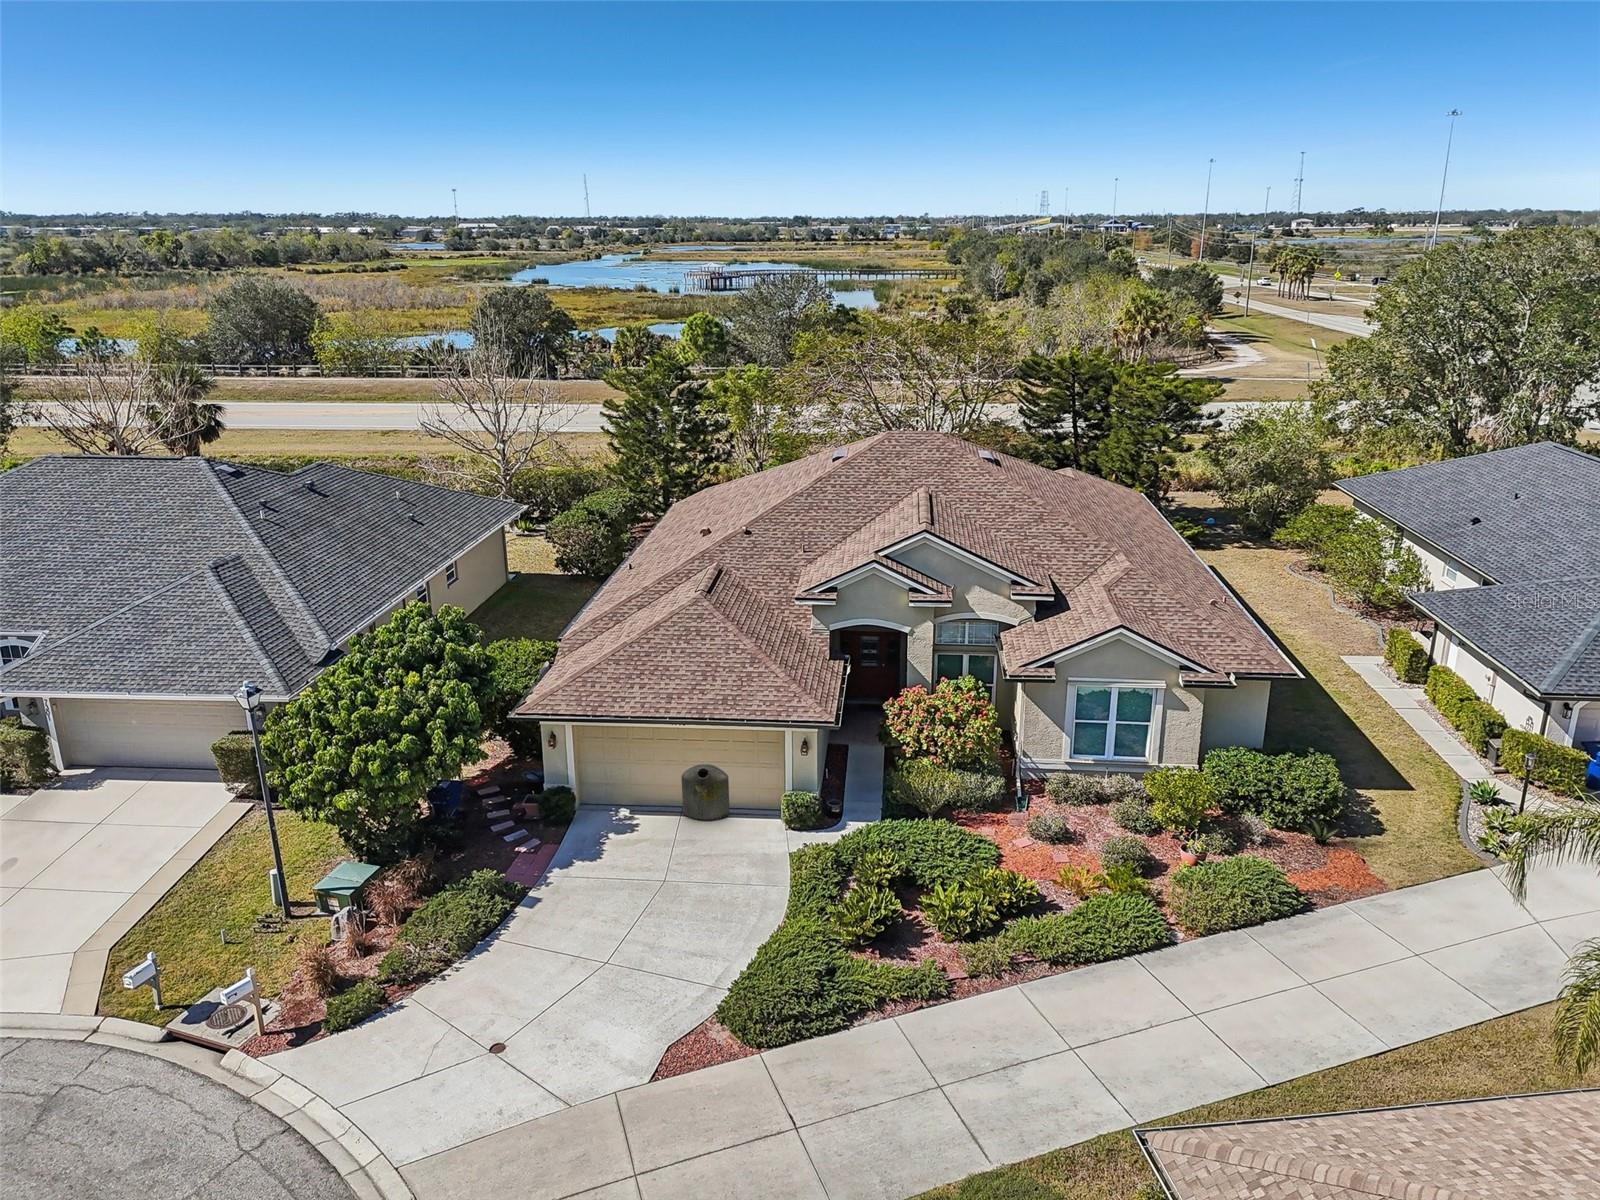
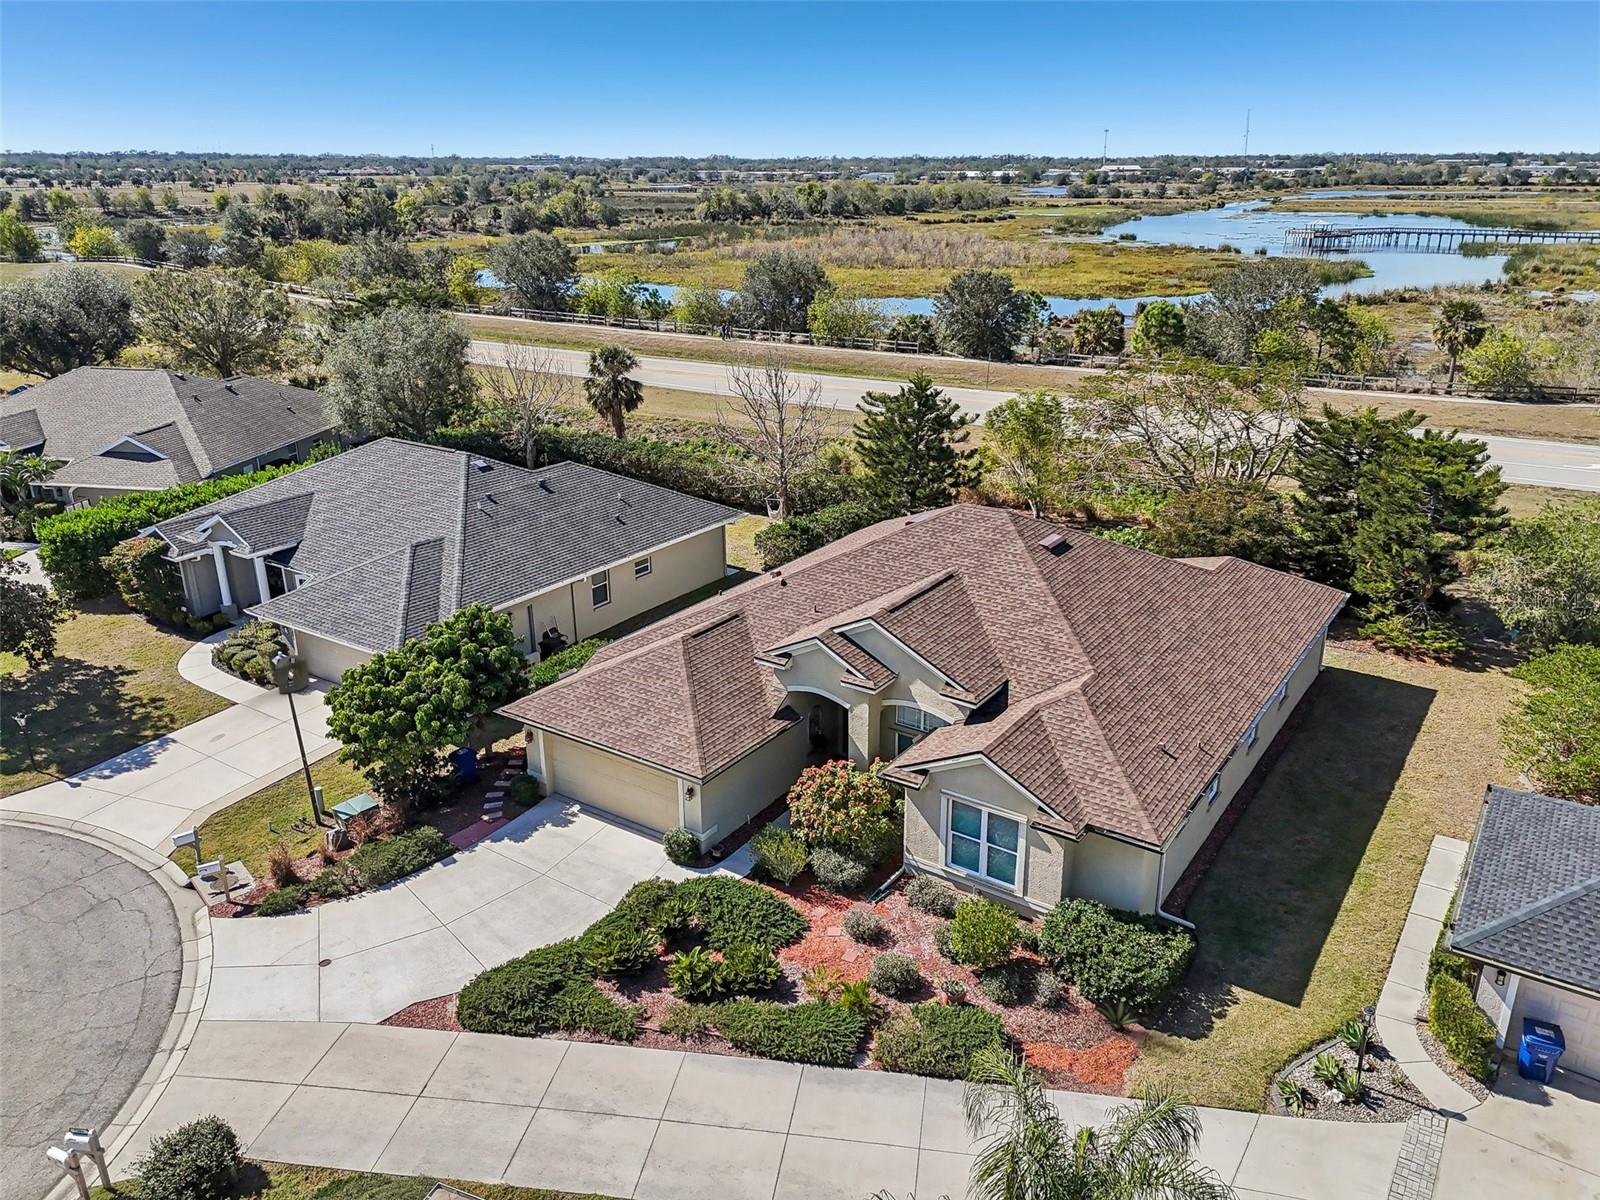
trash can: present [681,764,730,821] -> present [275,655,309,694]

